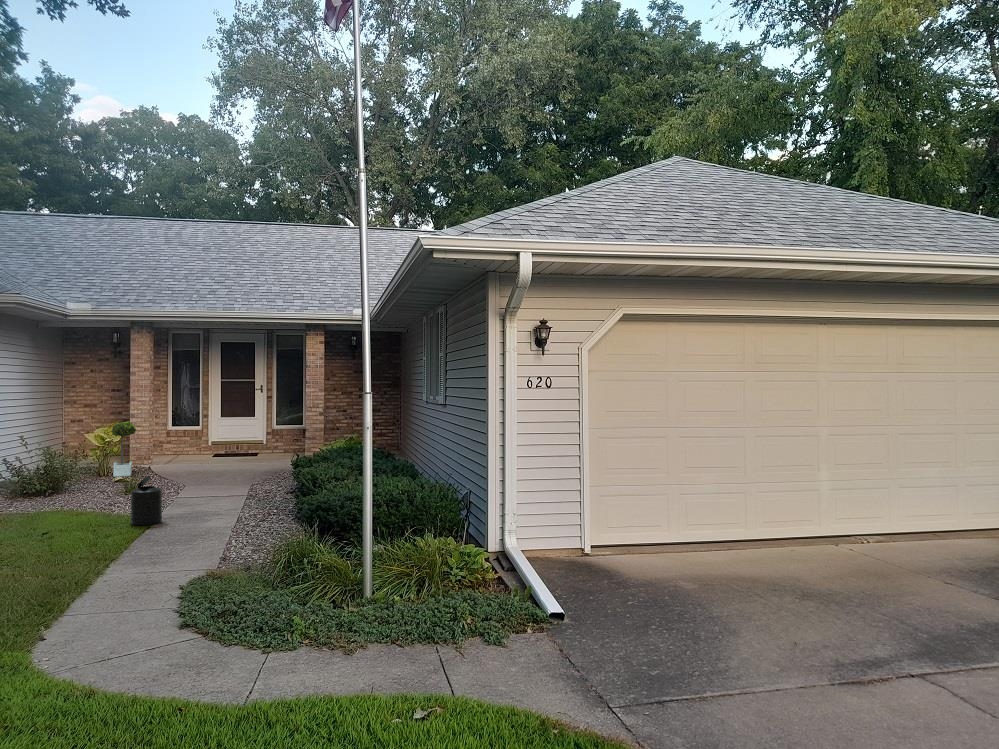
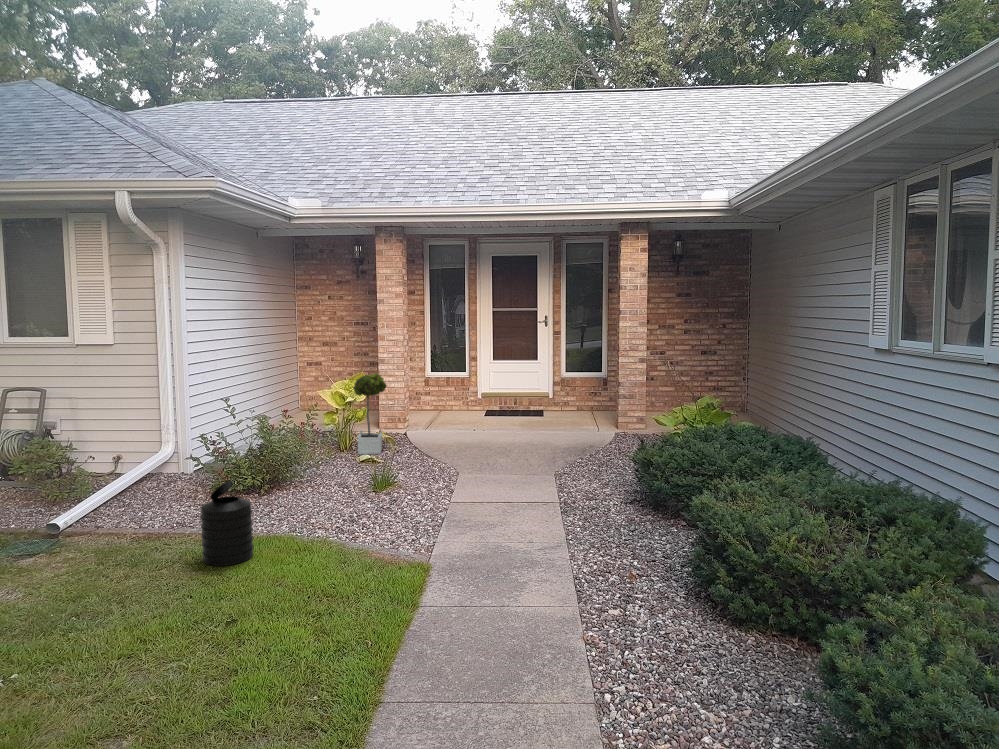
trash can: present [131,476,162,525] -> present [200,481,254,566]

